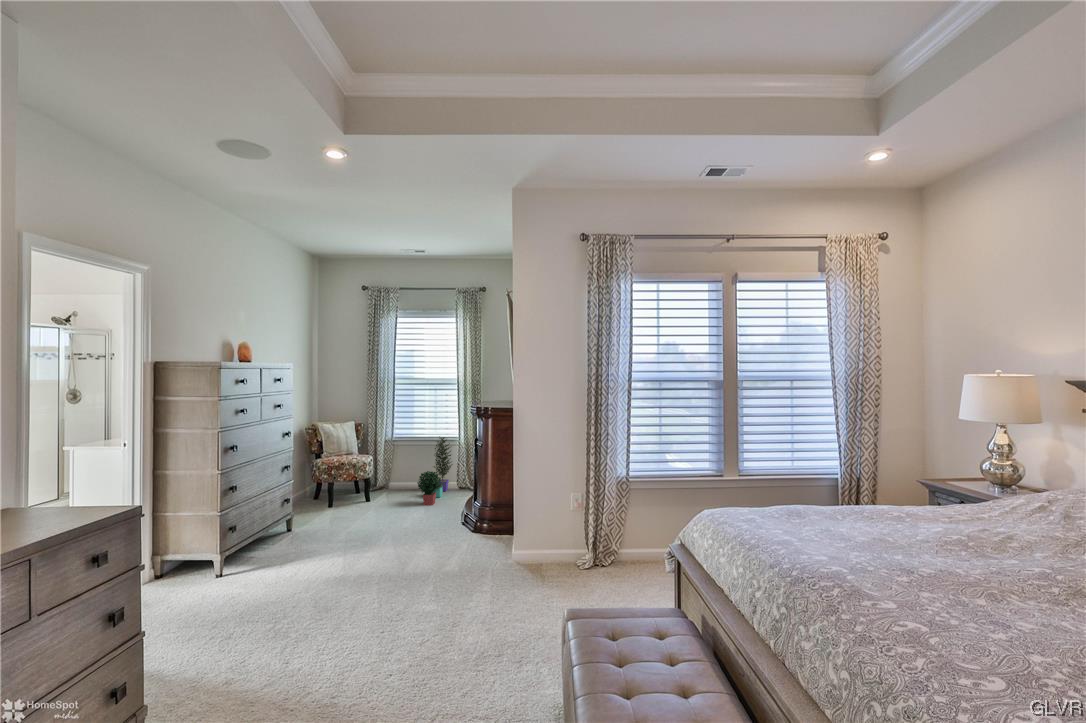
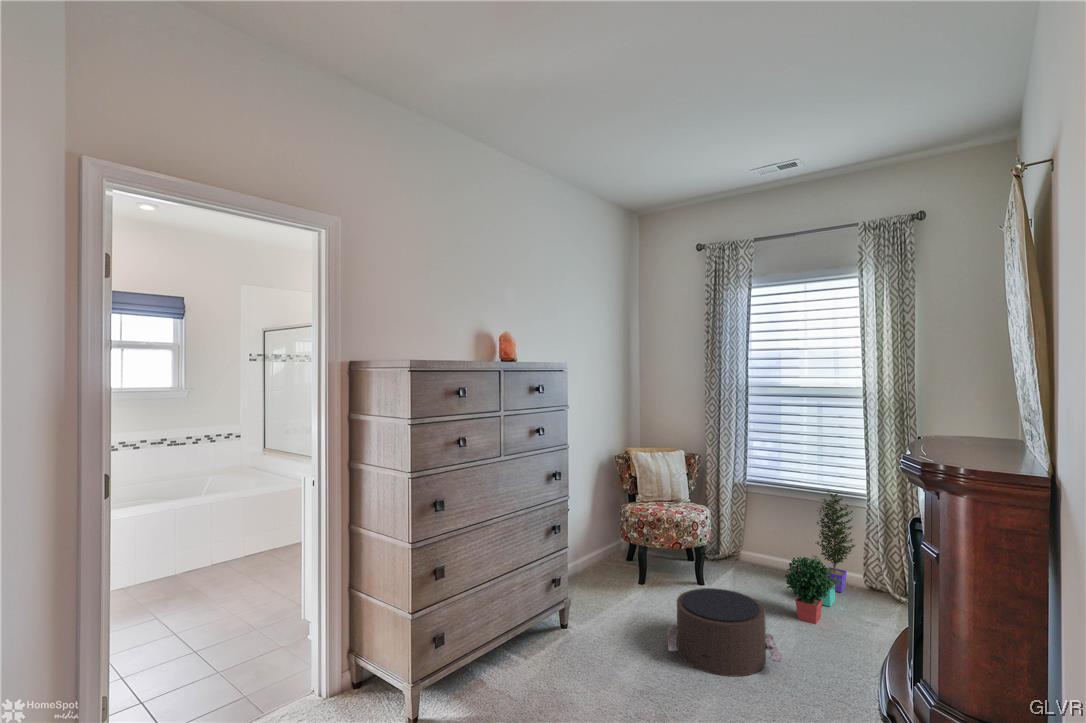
pouf: none [354,493,417,533] -> present [667,588,783,676]

